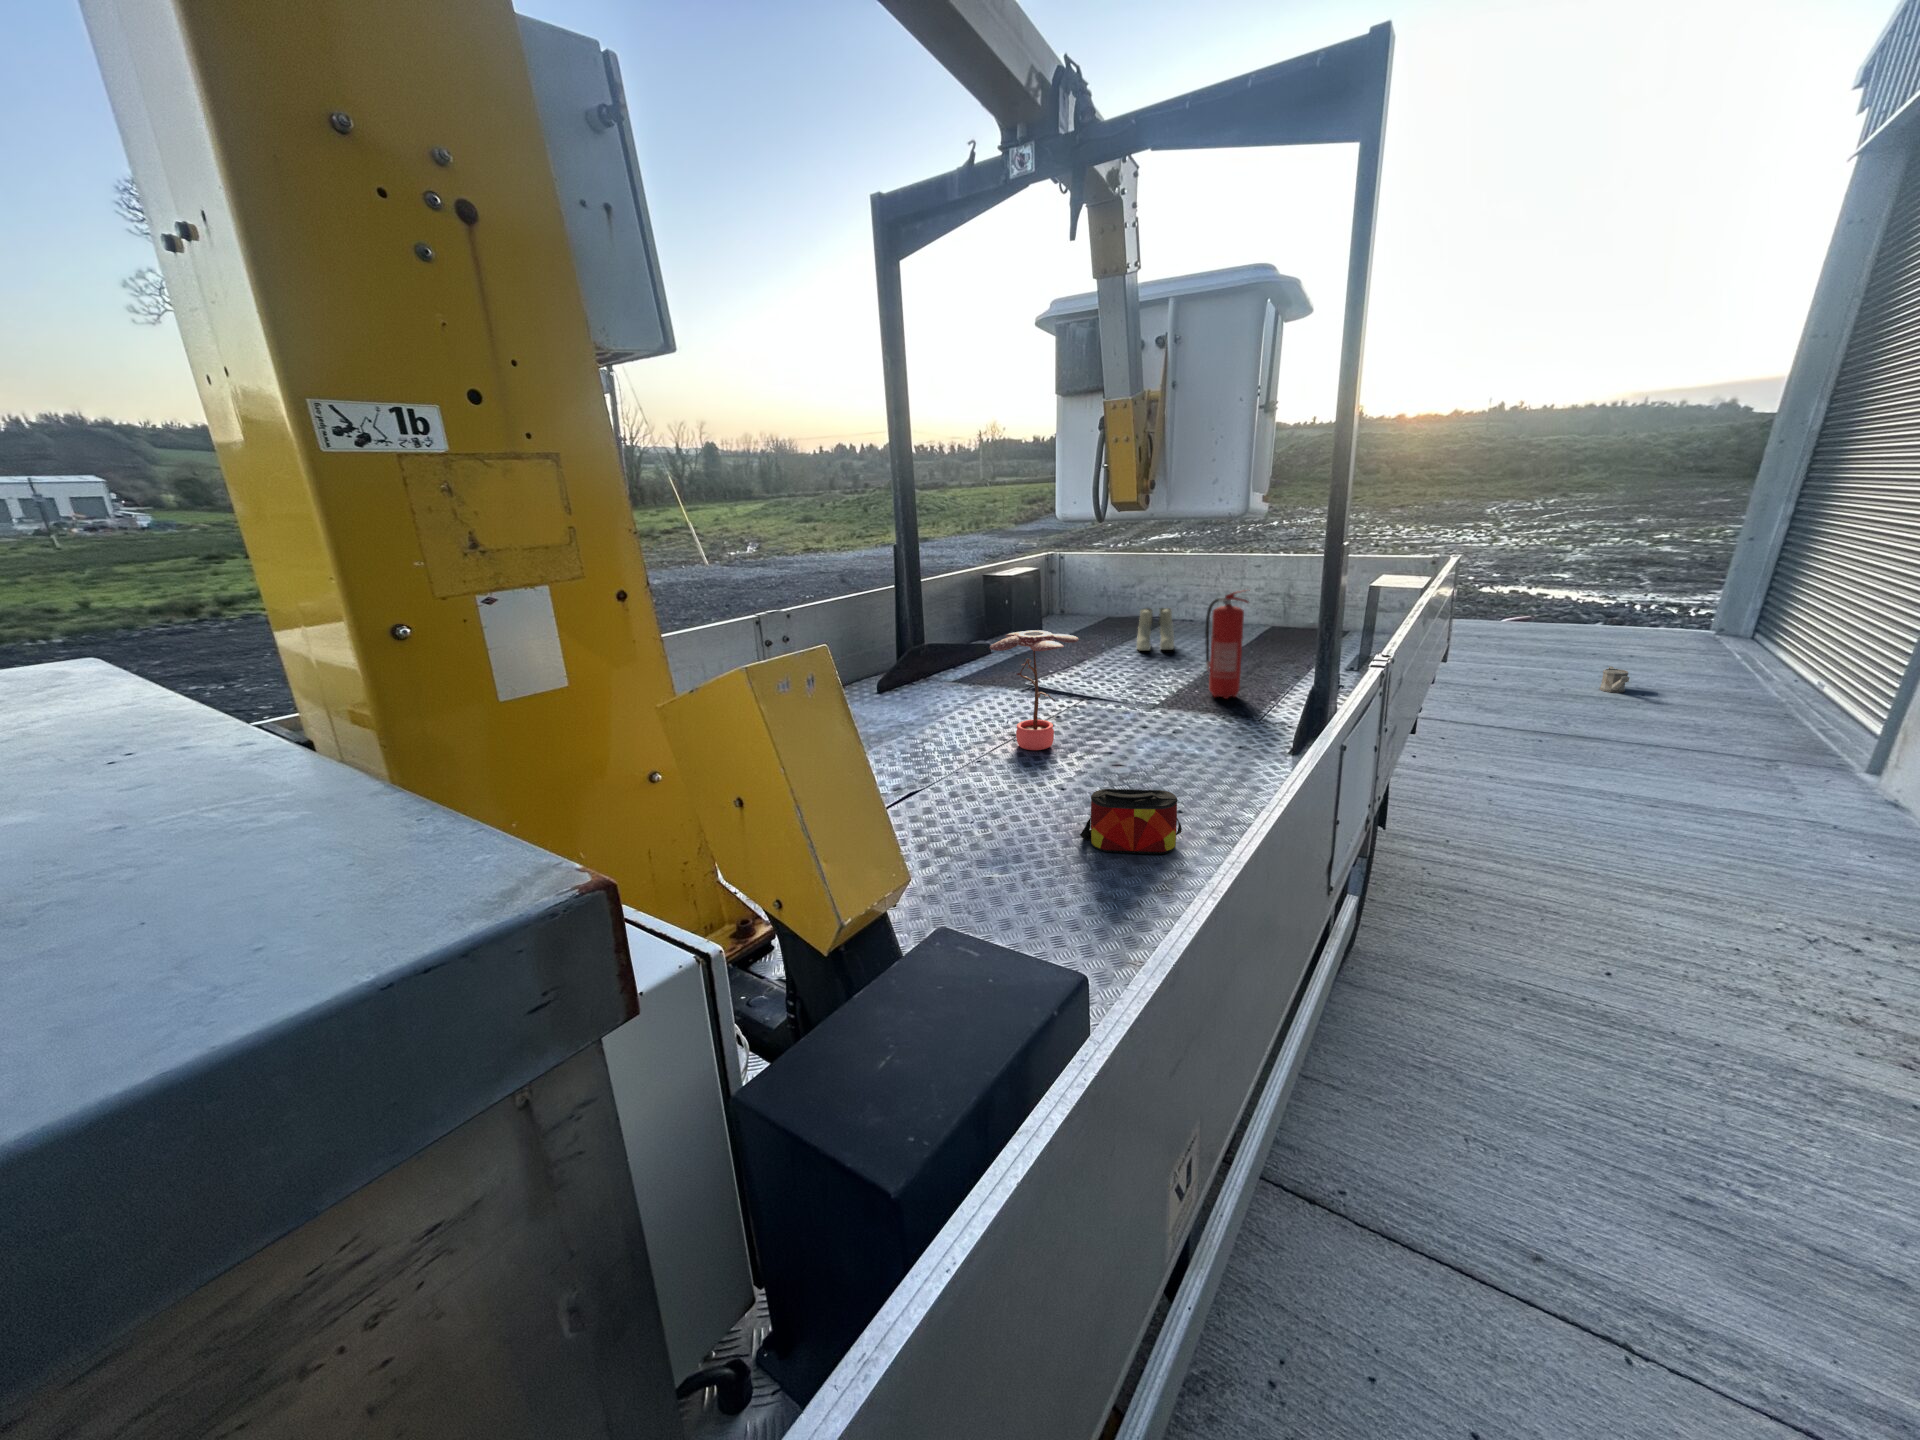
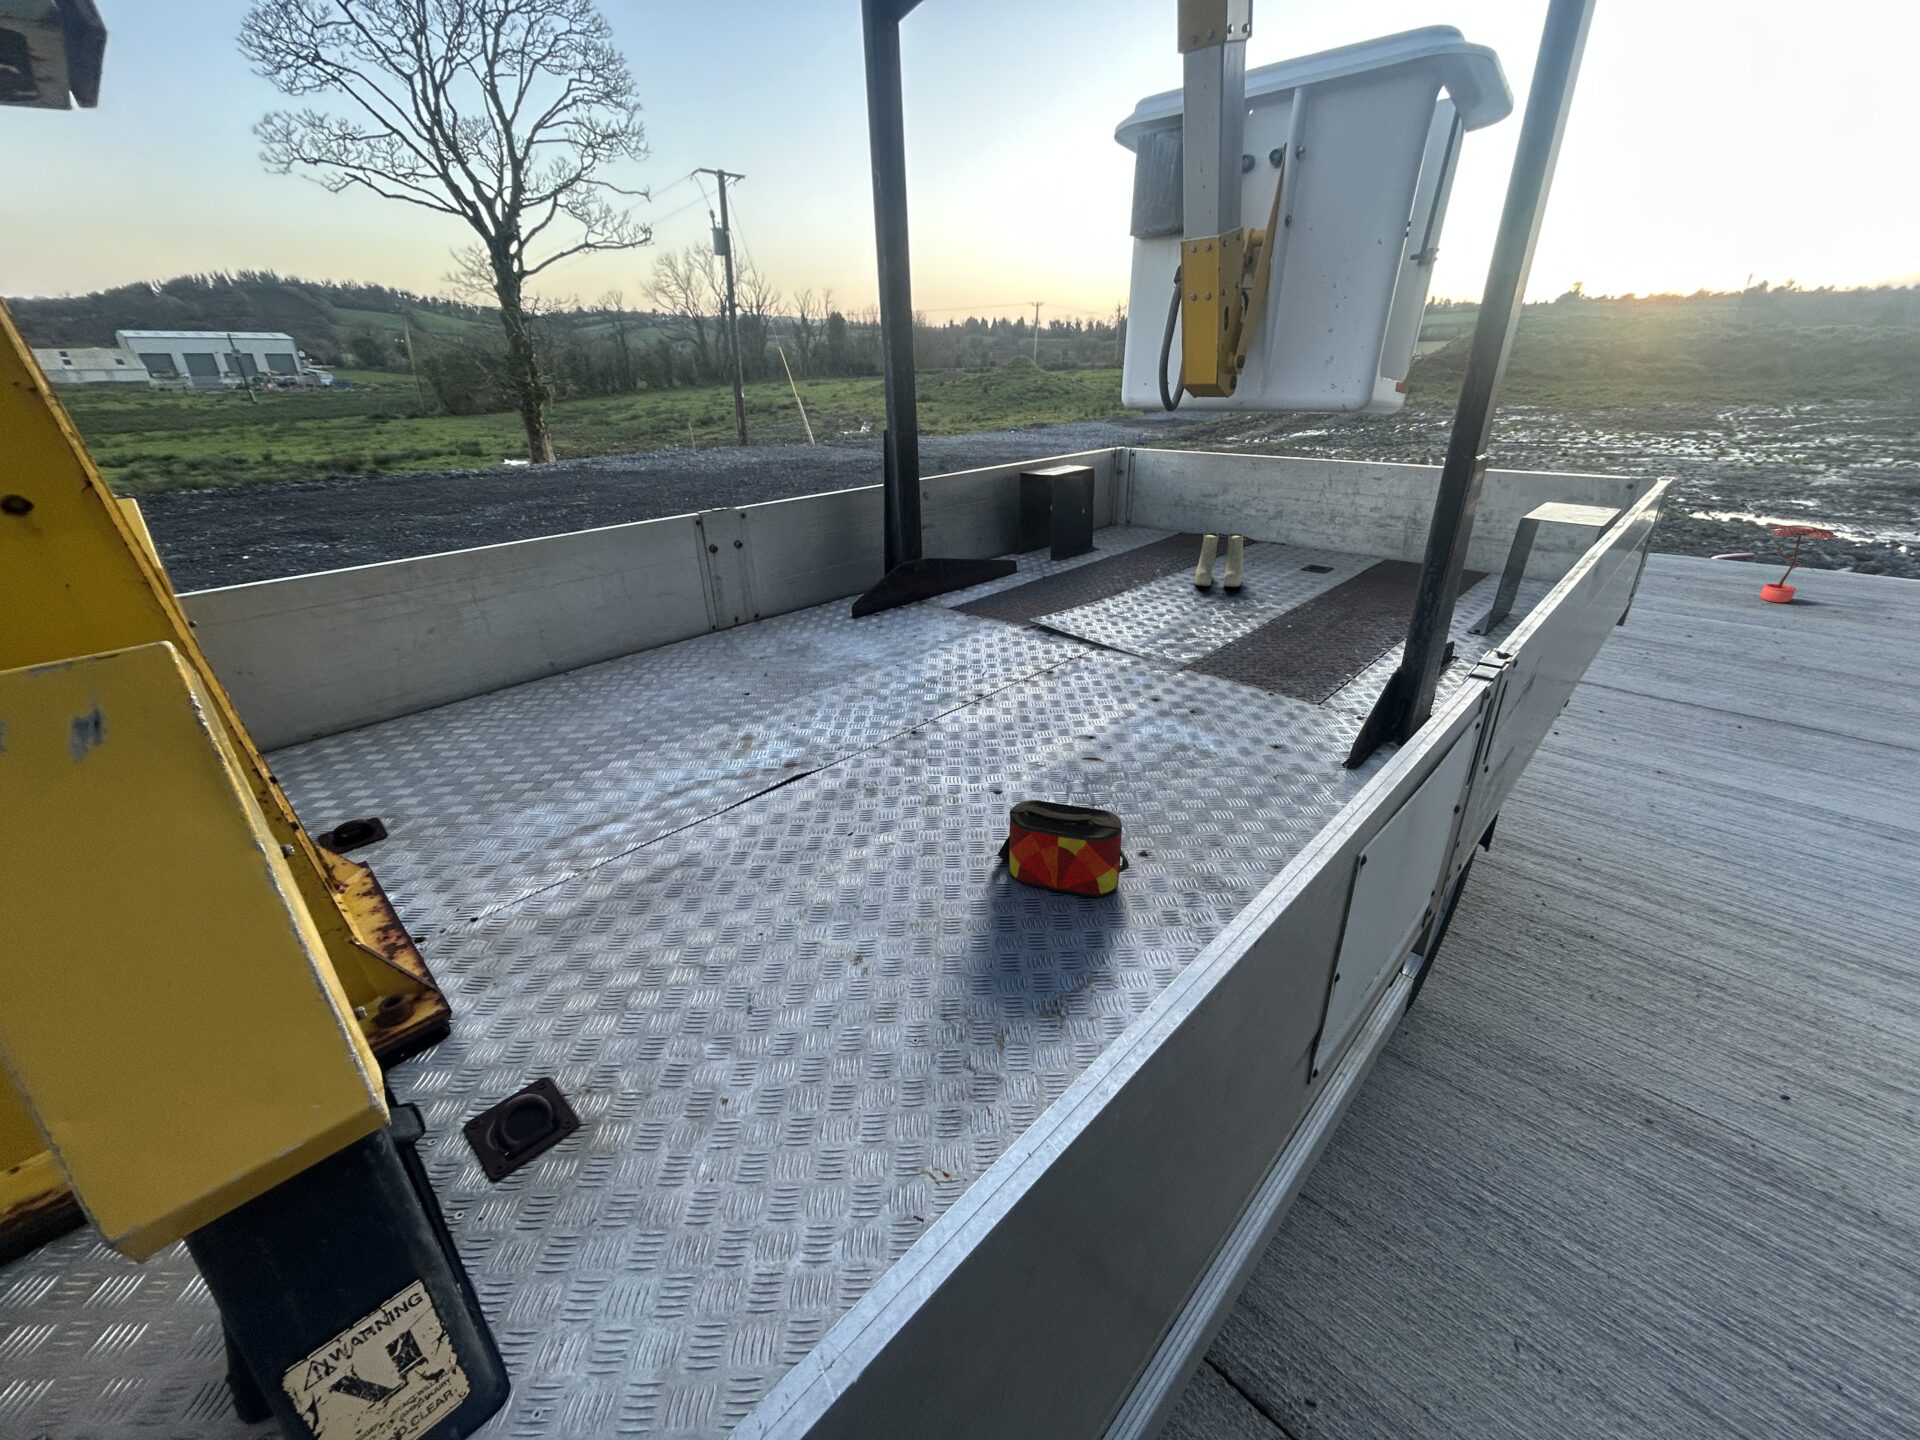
fire extinguisher: present [1205,591,1248,699] -> none [1258,524,1323,662]
potted plant: present [989,630,1079,750] -> present [1761,525,1838,602]
watering can: present [1600,666,1629,693] -> none [1820,640,1868,676]

